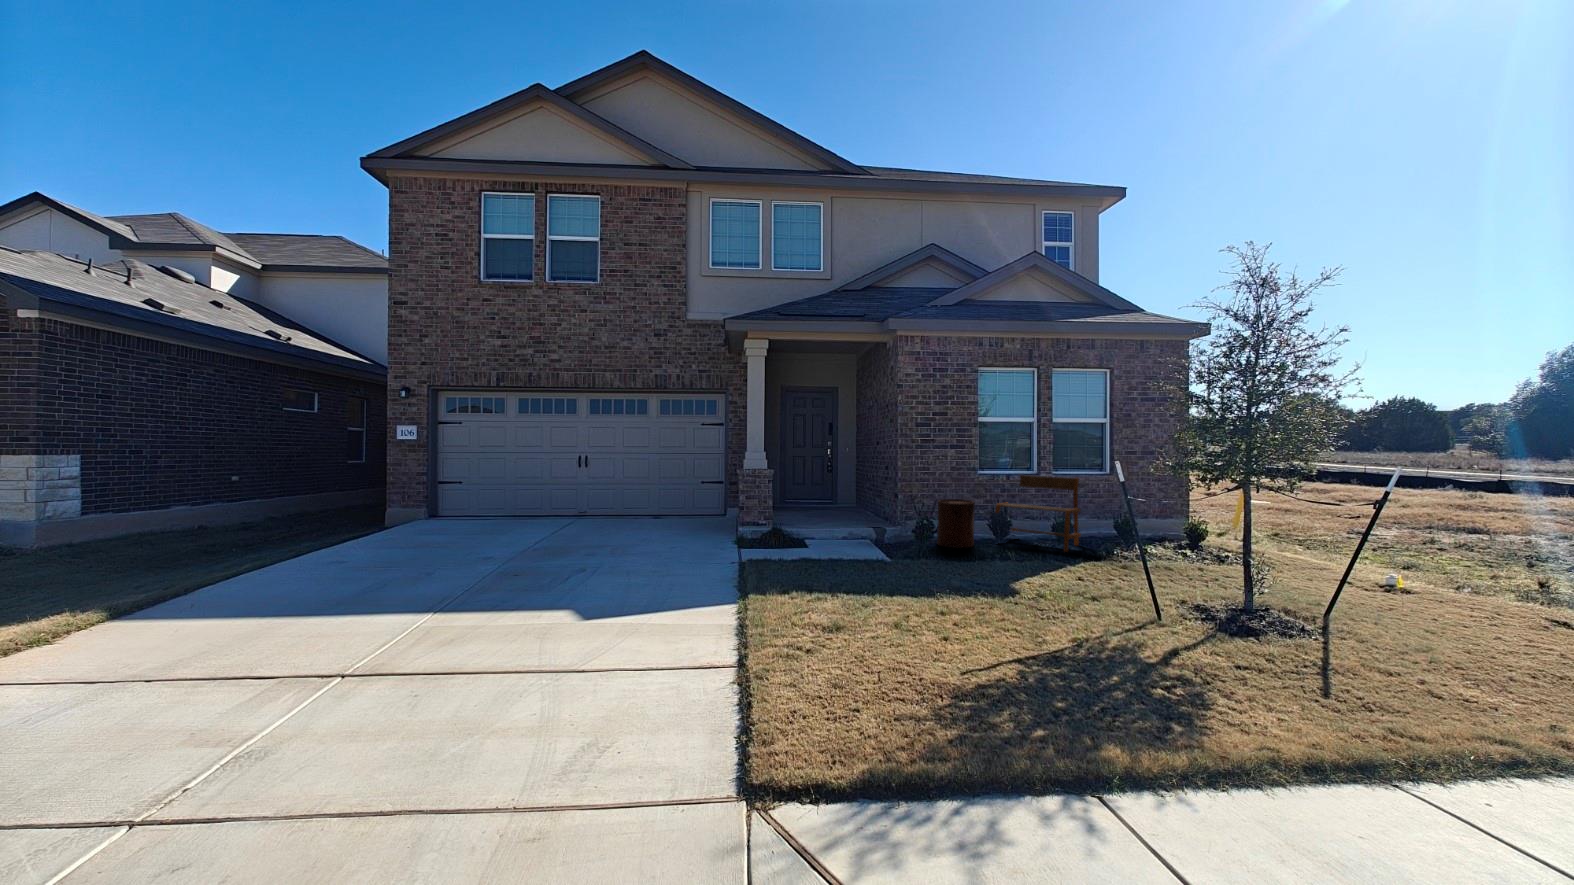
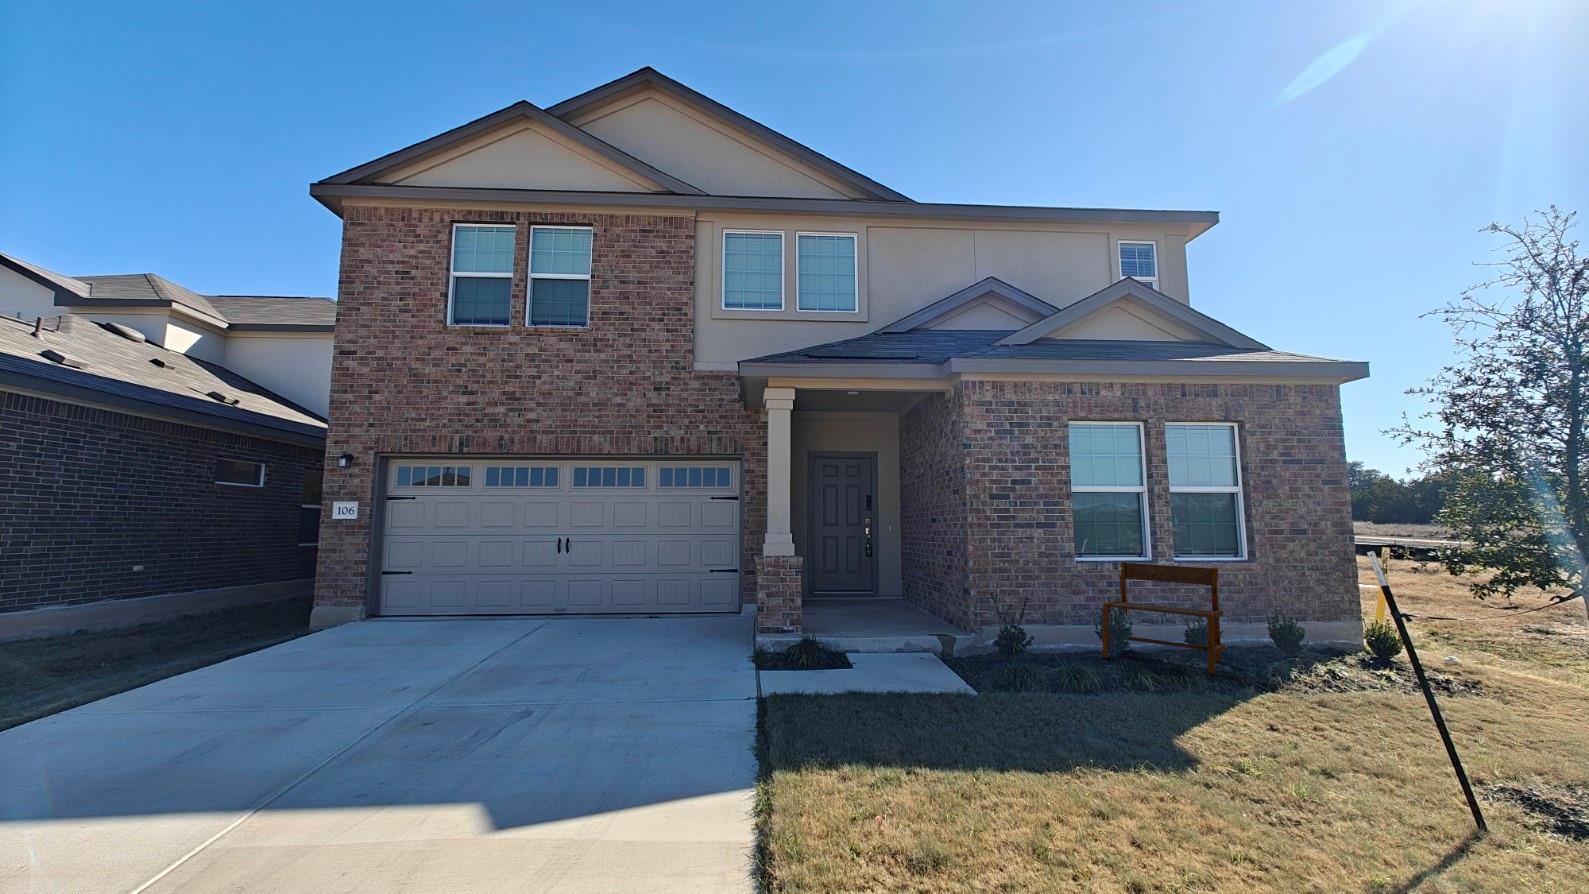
trash can: present [937,499,975,548] -> none [1025,597,1078,667]

